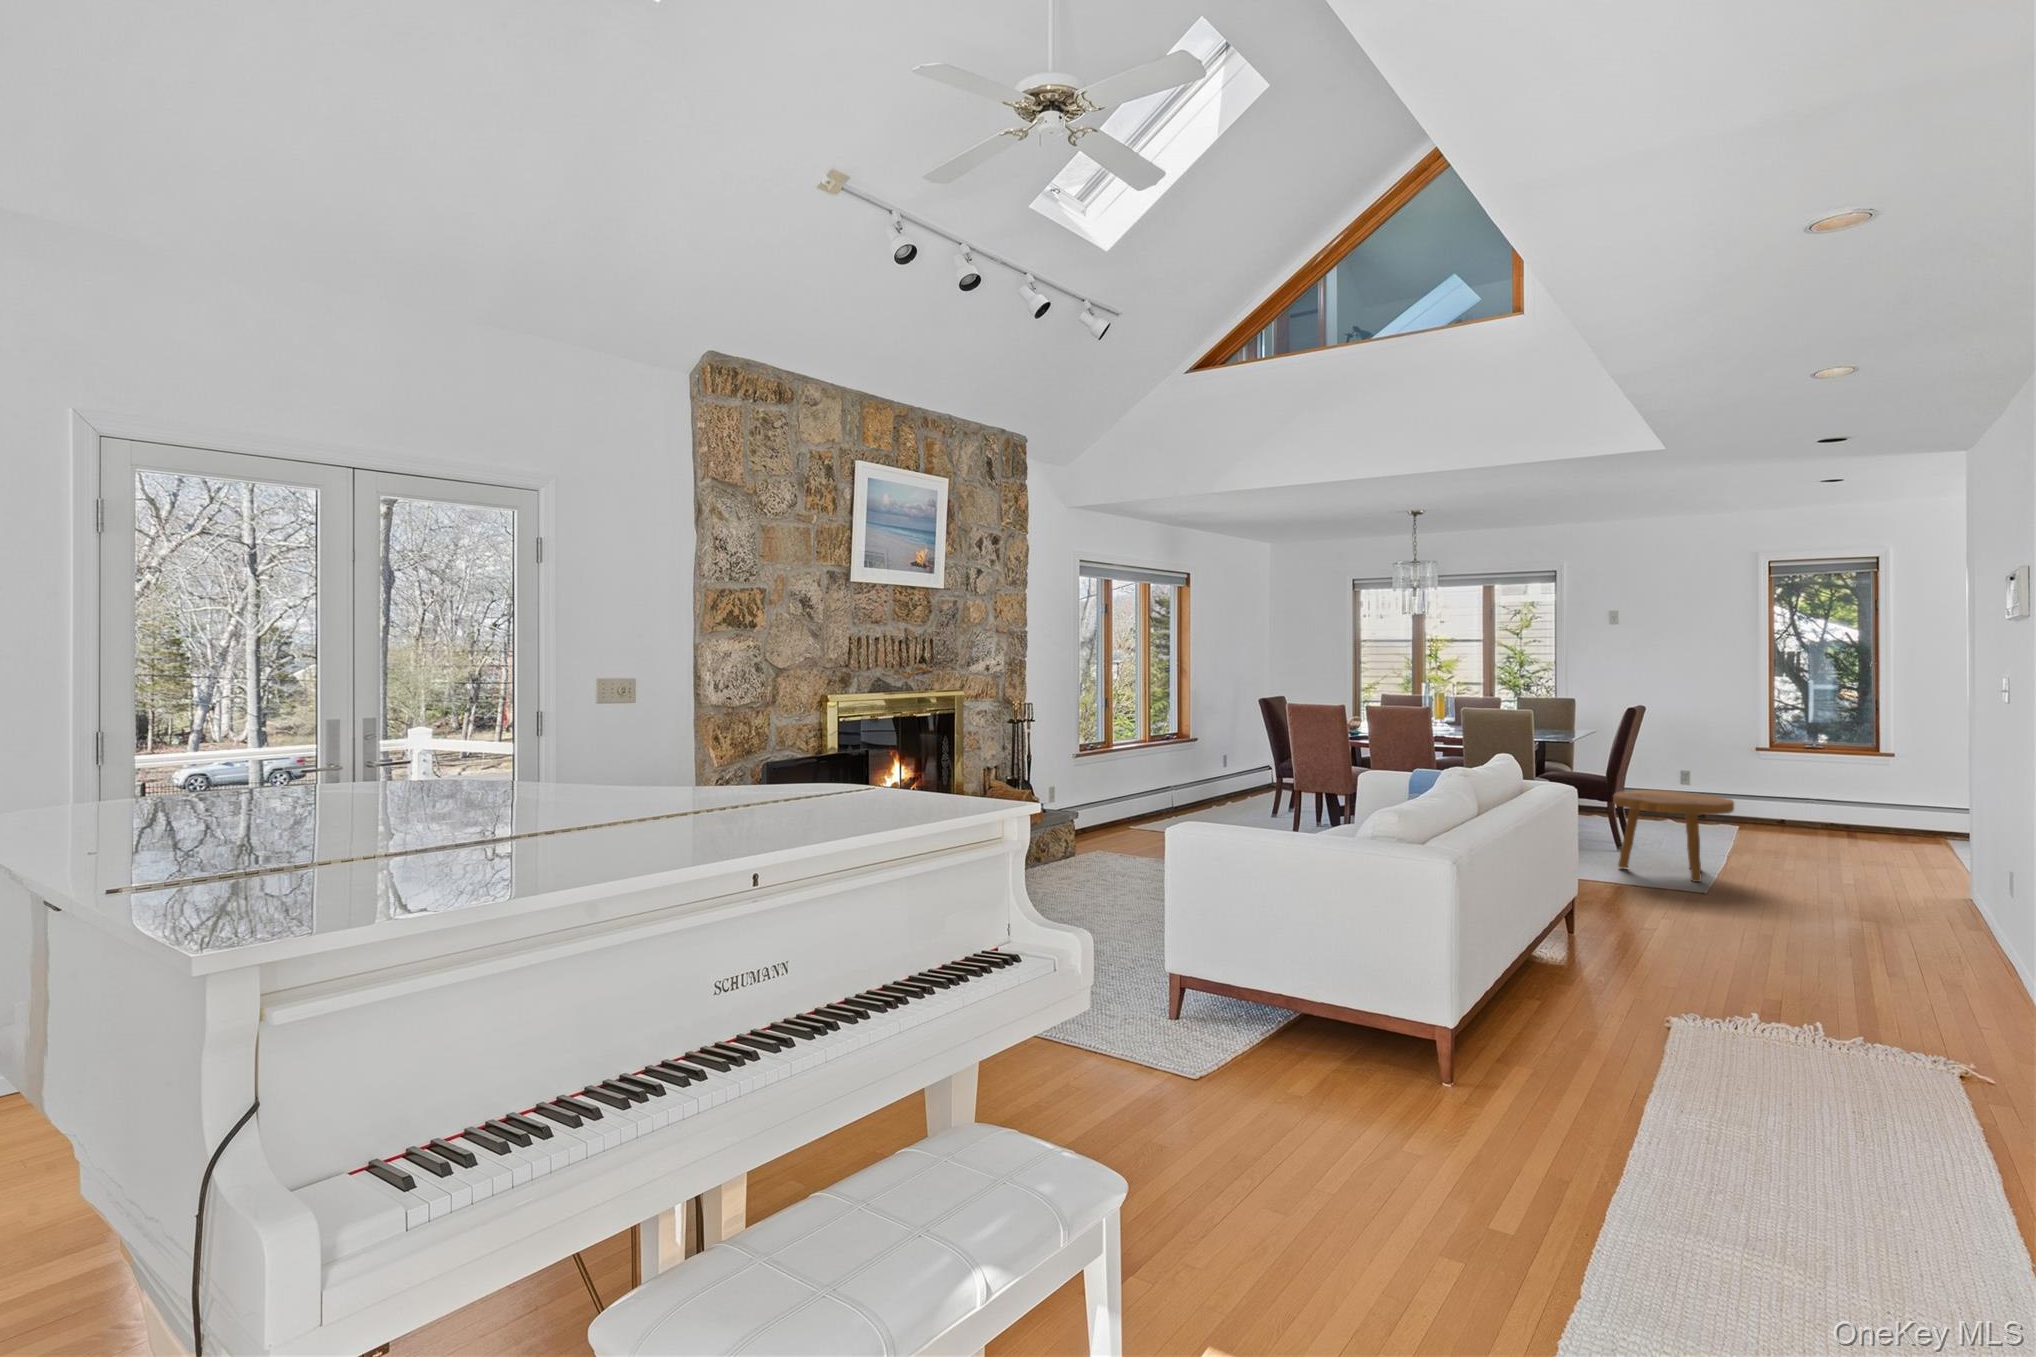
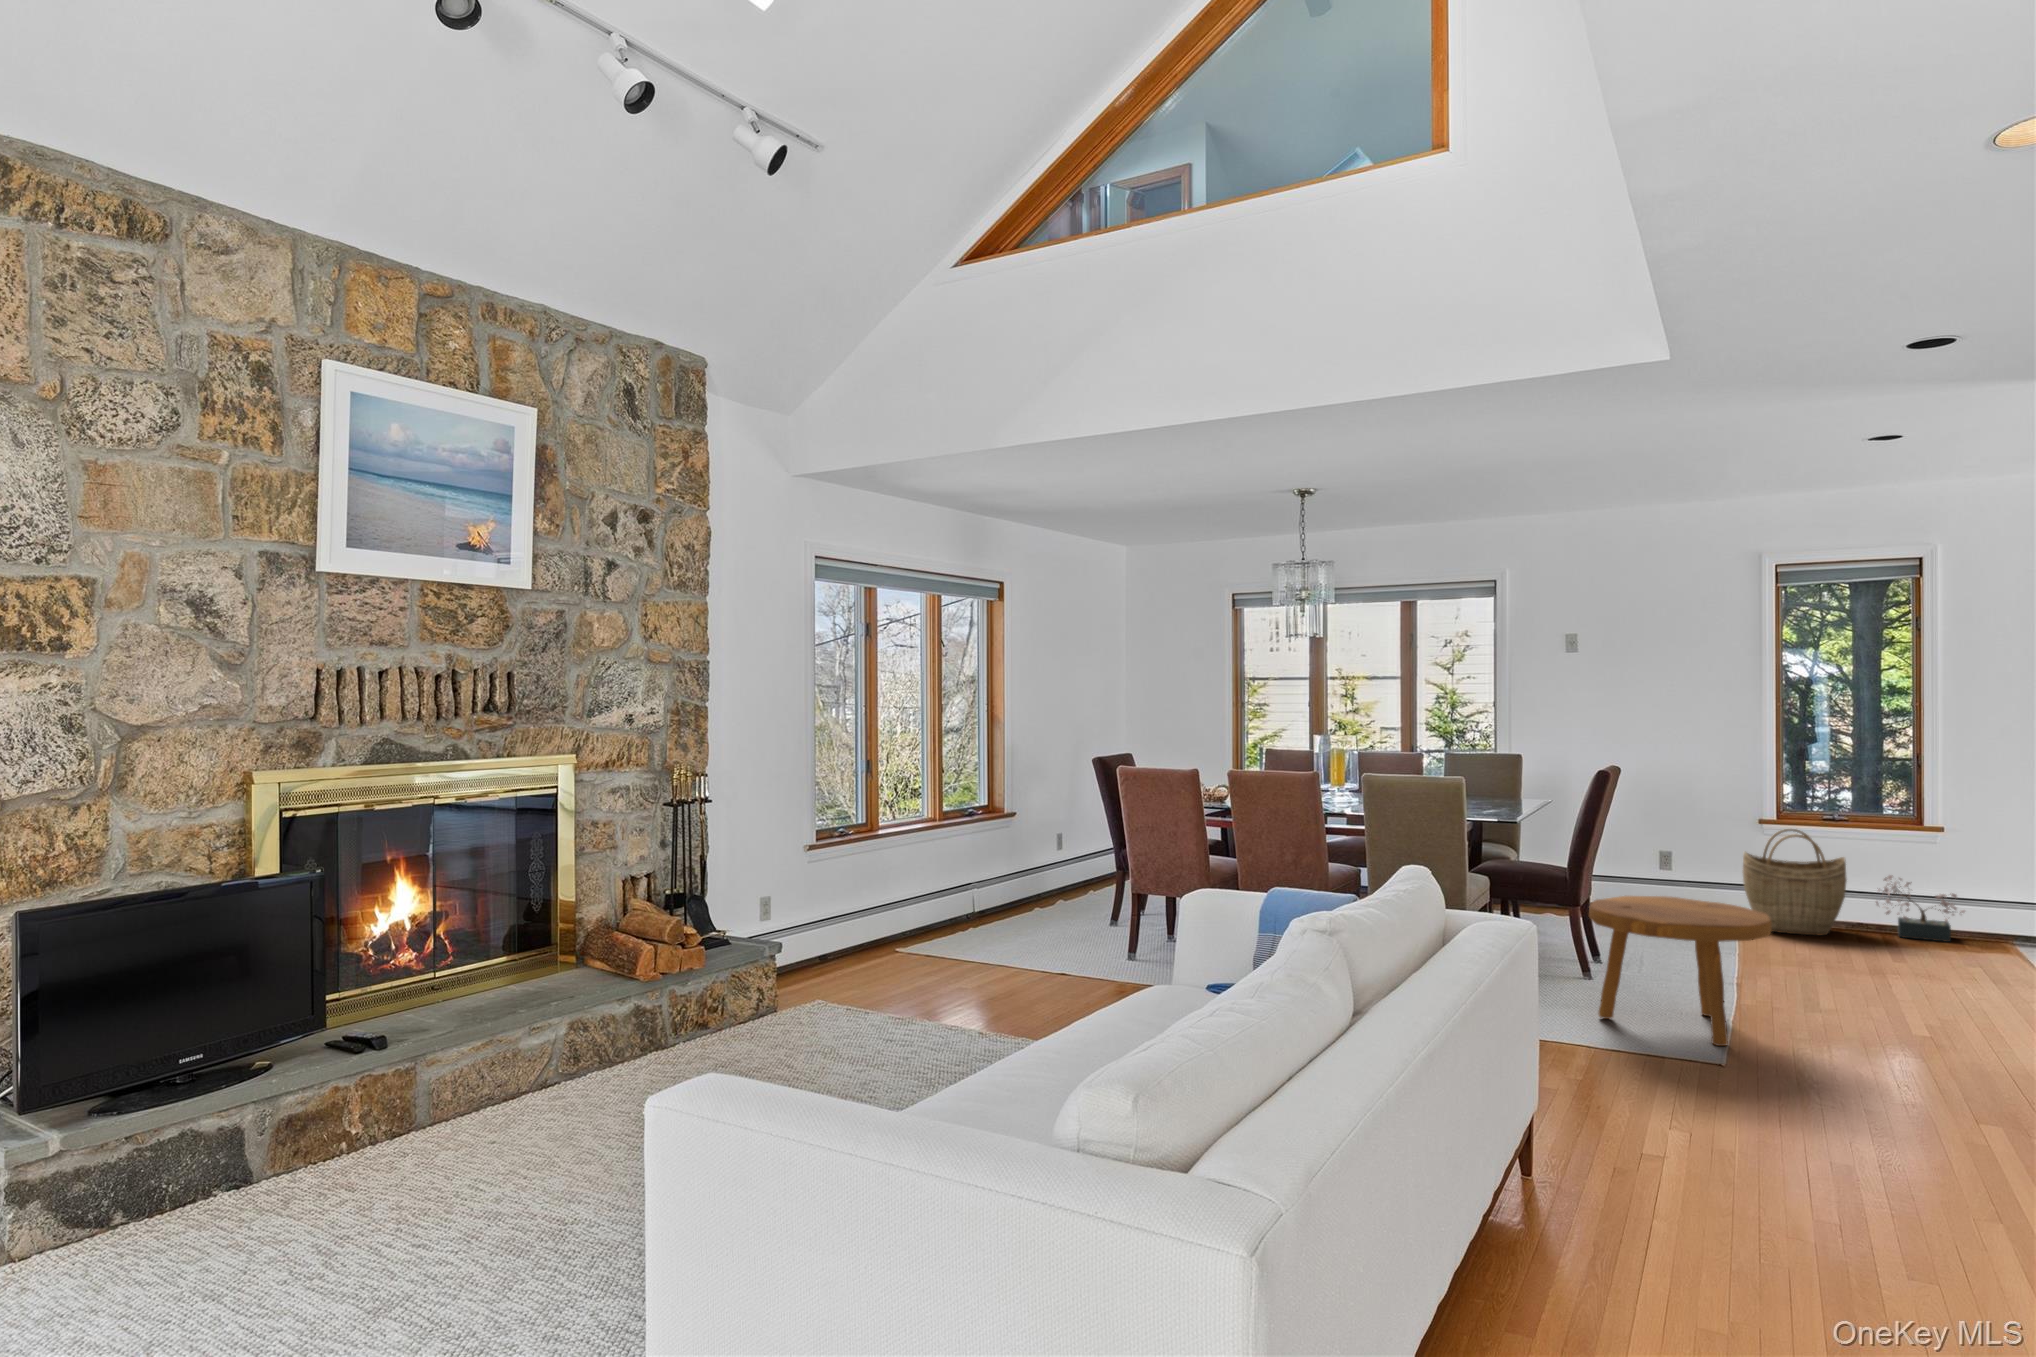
woven basket: none [1739,754,1815,830] -> present [1743,829,1847,936]
decorative plant: none [1837,787,1902,835] -> present [1876,875,1965,942]

